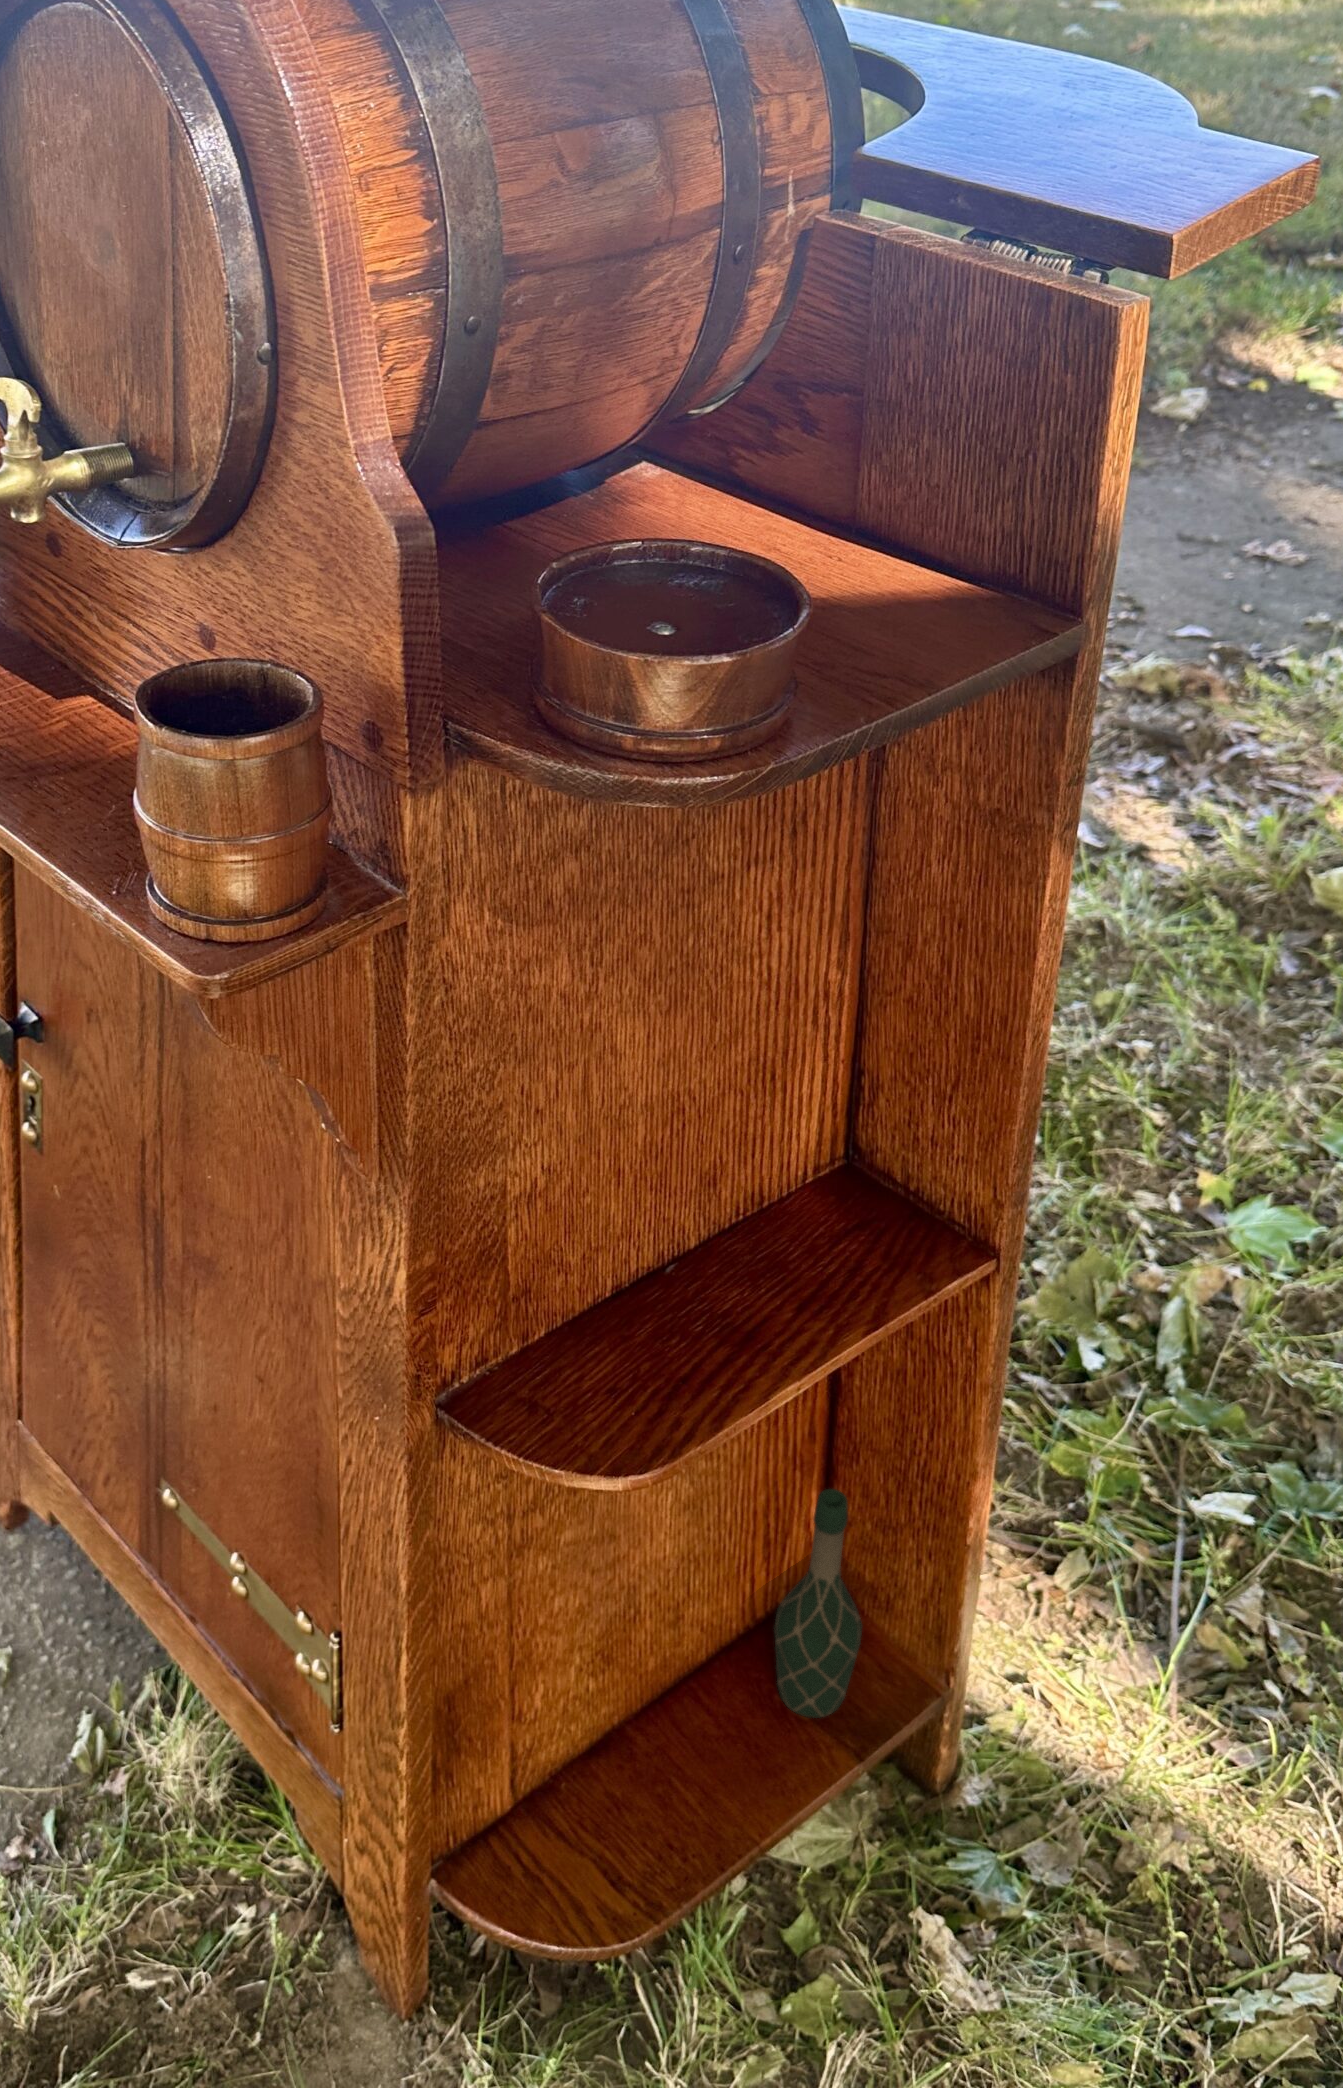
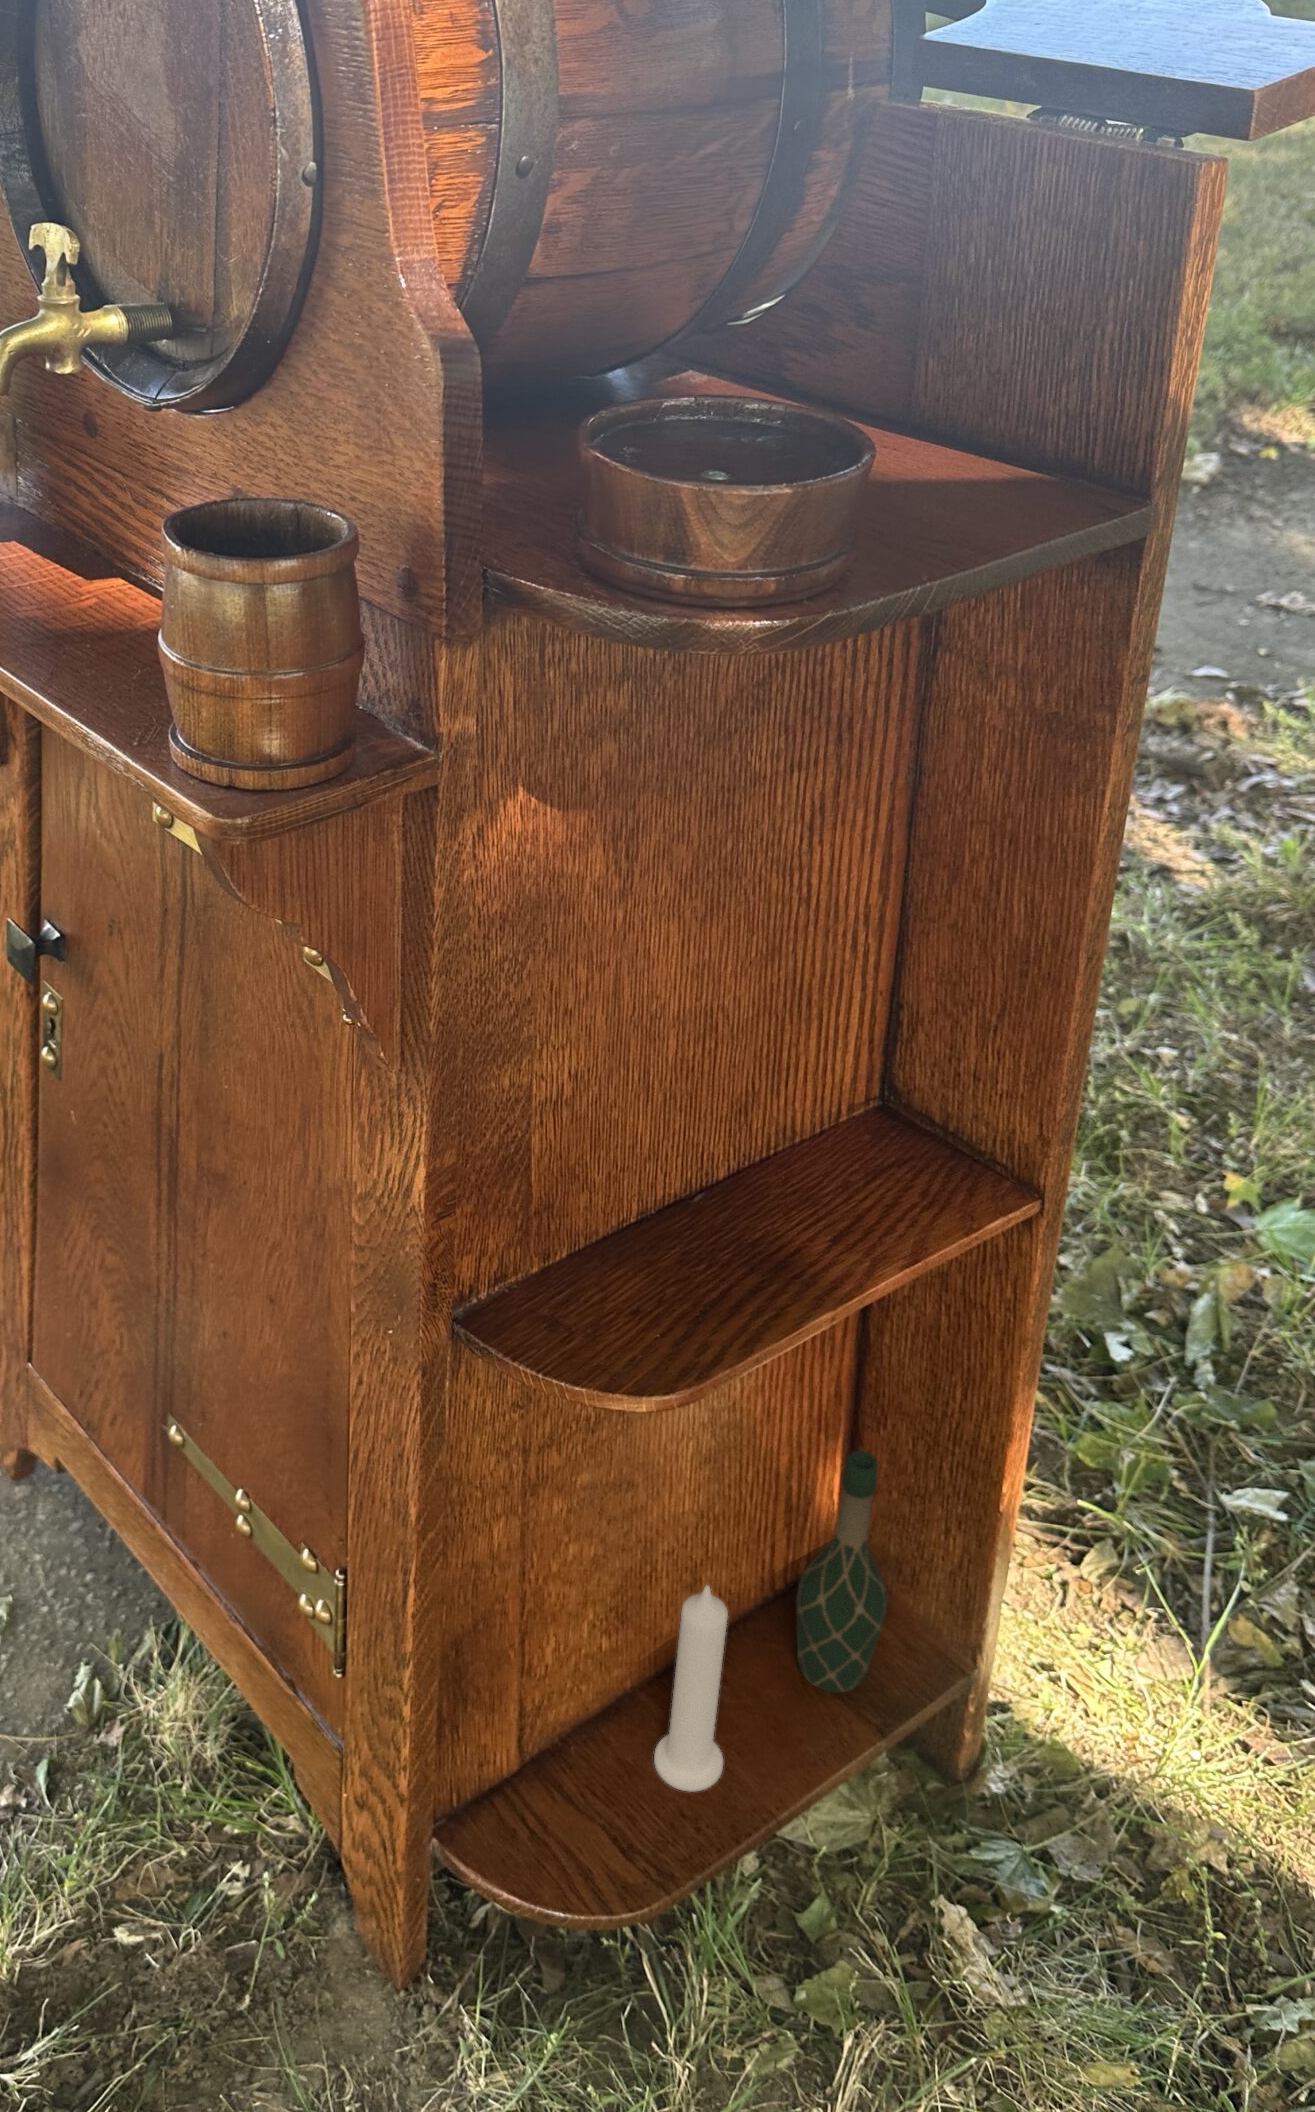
candle: none [641,1627,707,1821] -> present [654,1585,728,1792]

